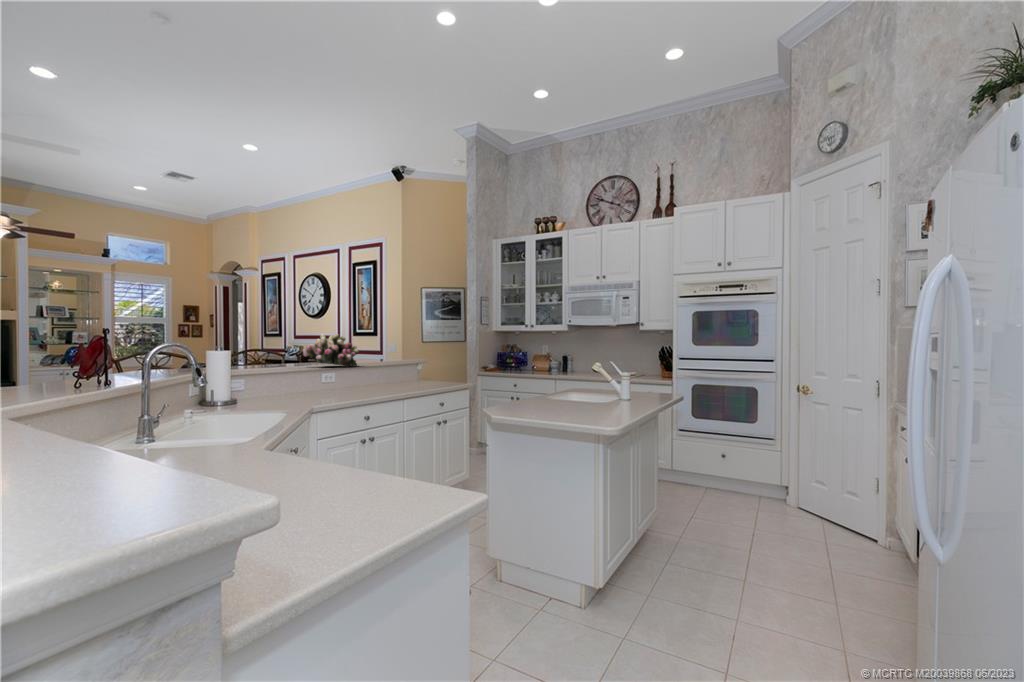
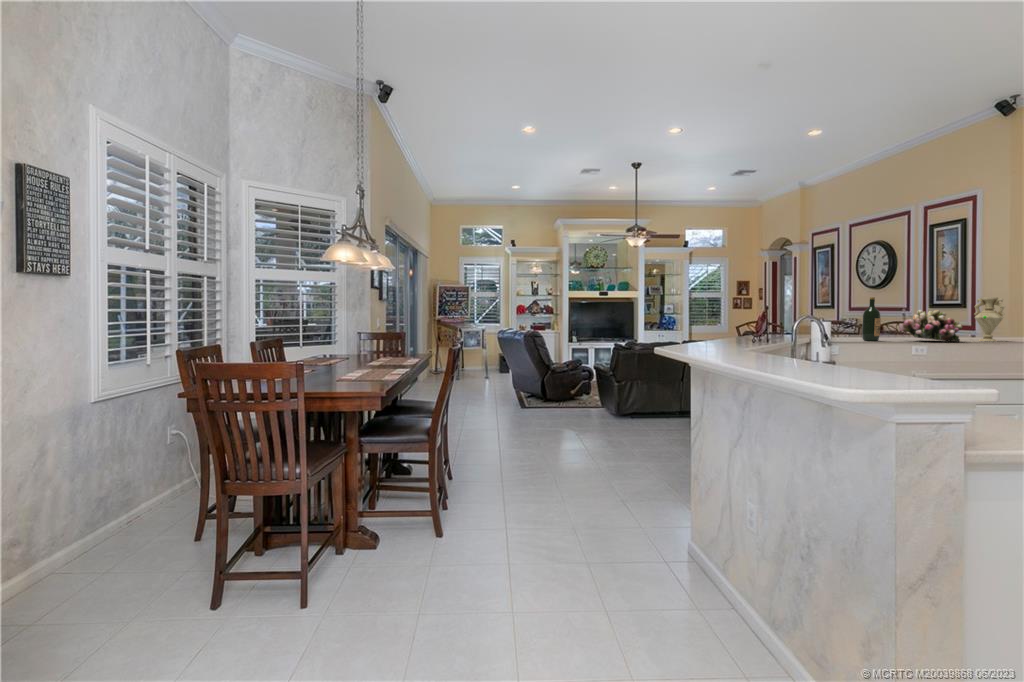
wine bottle: none [262,318,281,369] -> present [862,297,881,341]
vase: none [371,324,393,365] -> present [975,297,1005,341]

